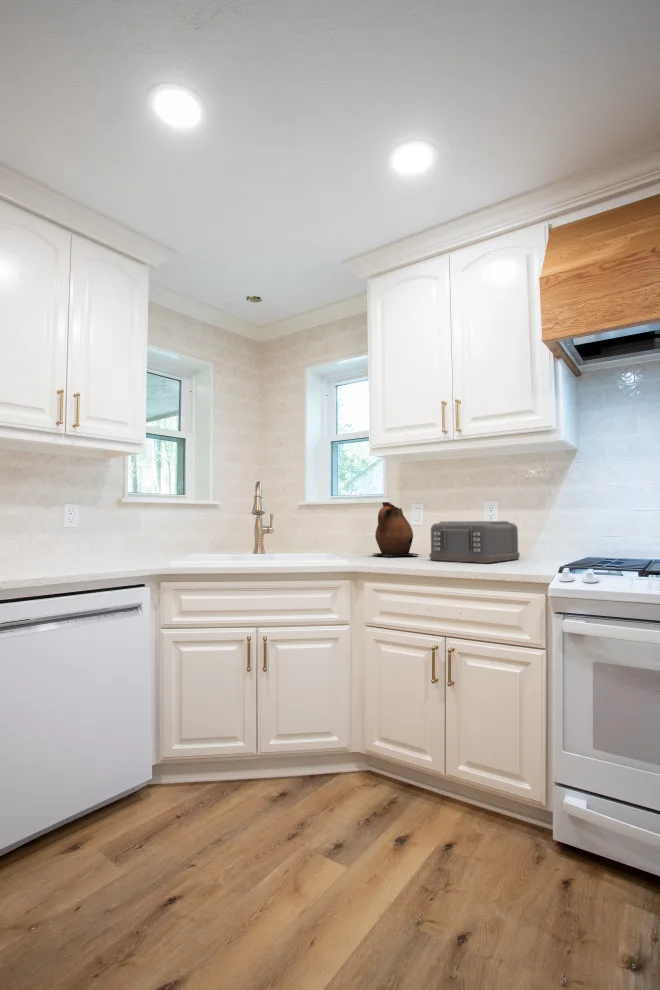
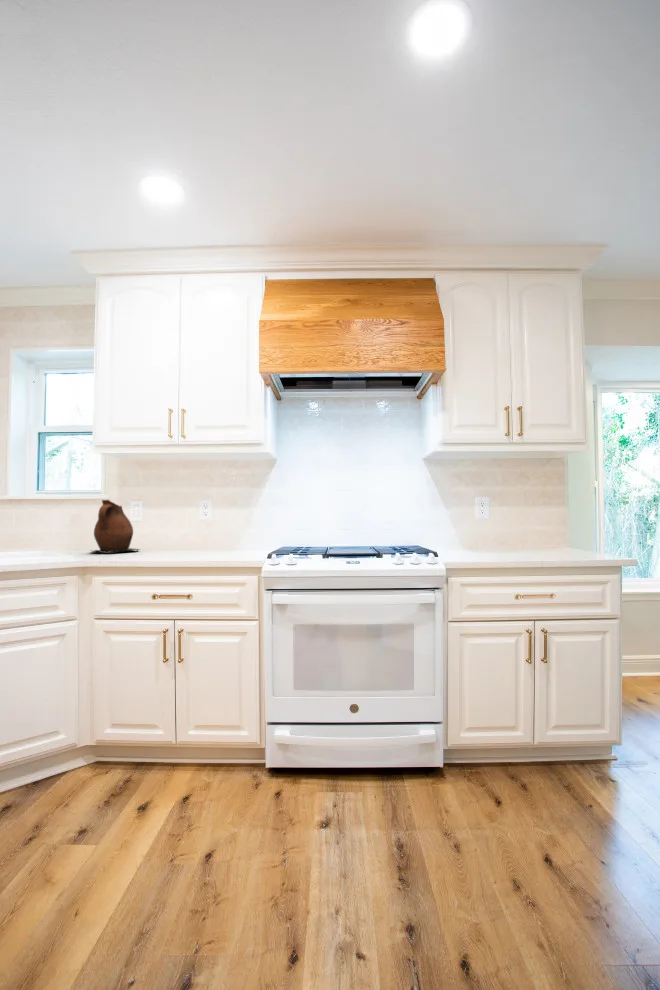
toaster: present [429,521,520,563] -> none [154,517,231,554]

